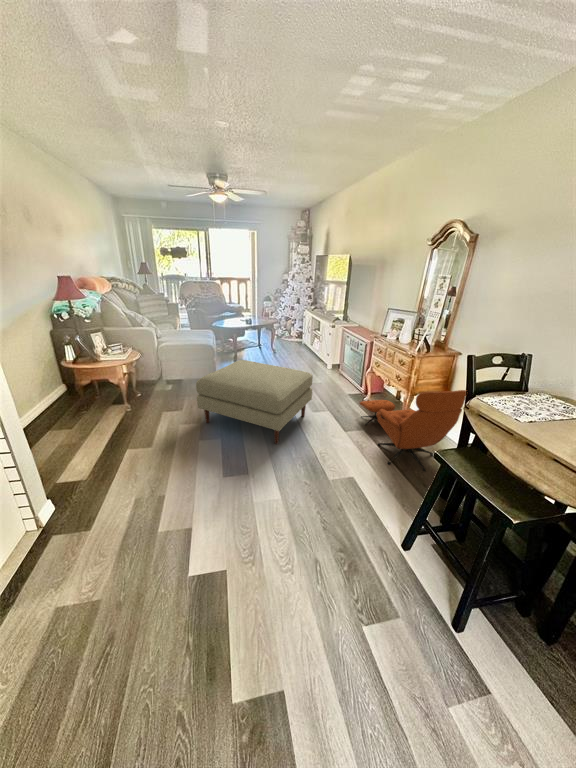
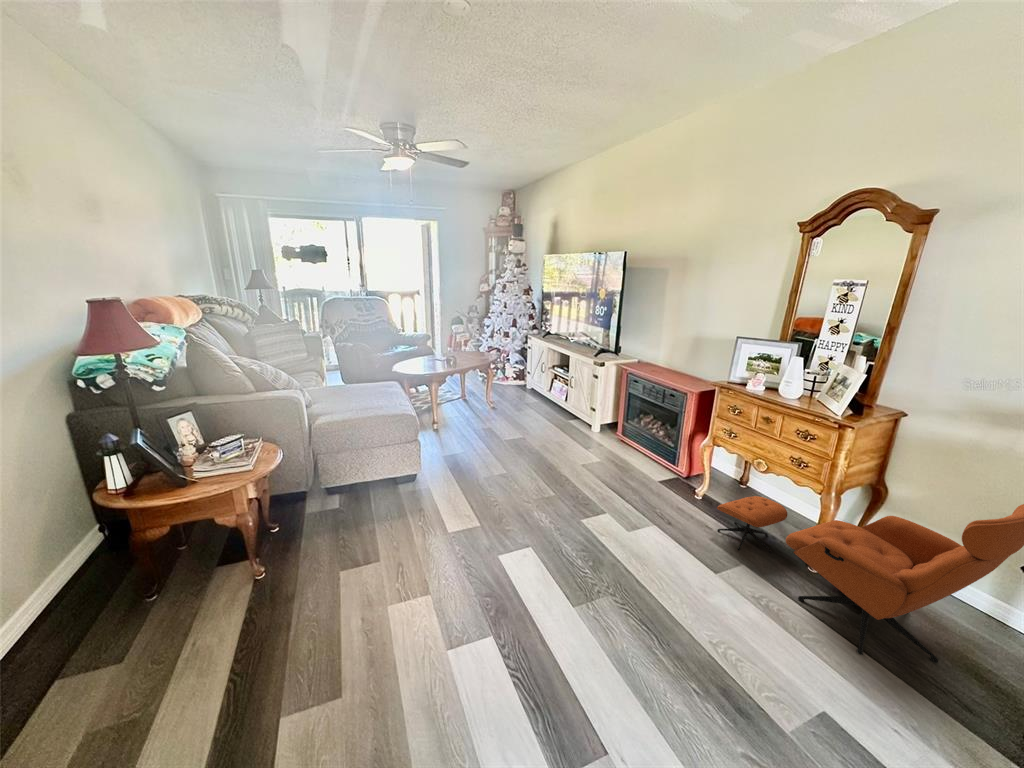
ottoman: present [196,360,313,444] -> none [430,443,645,634]

